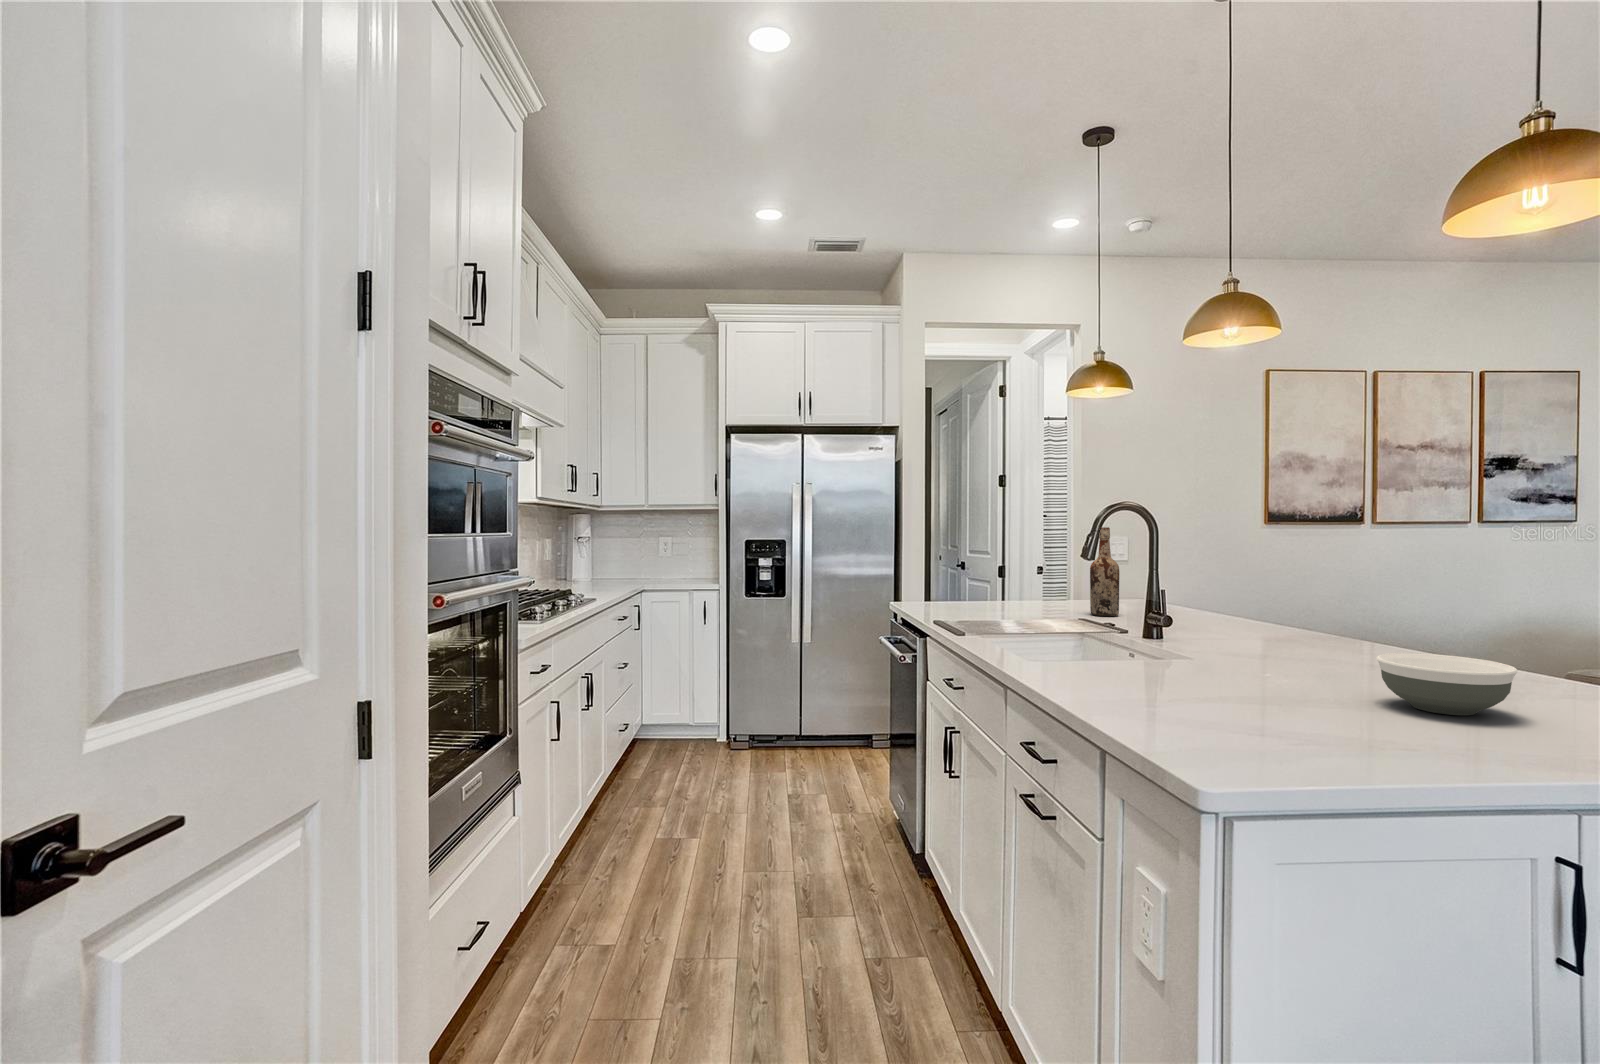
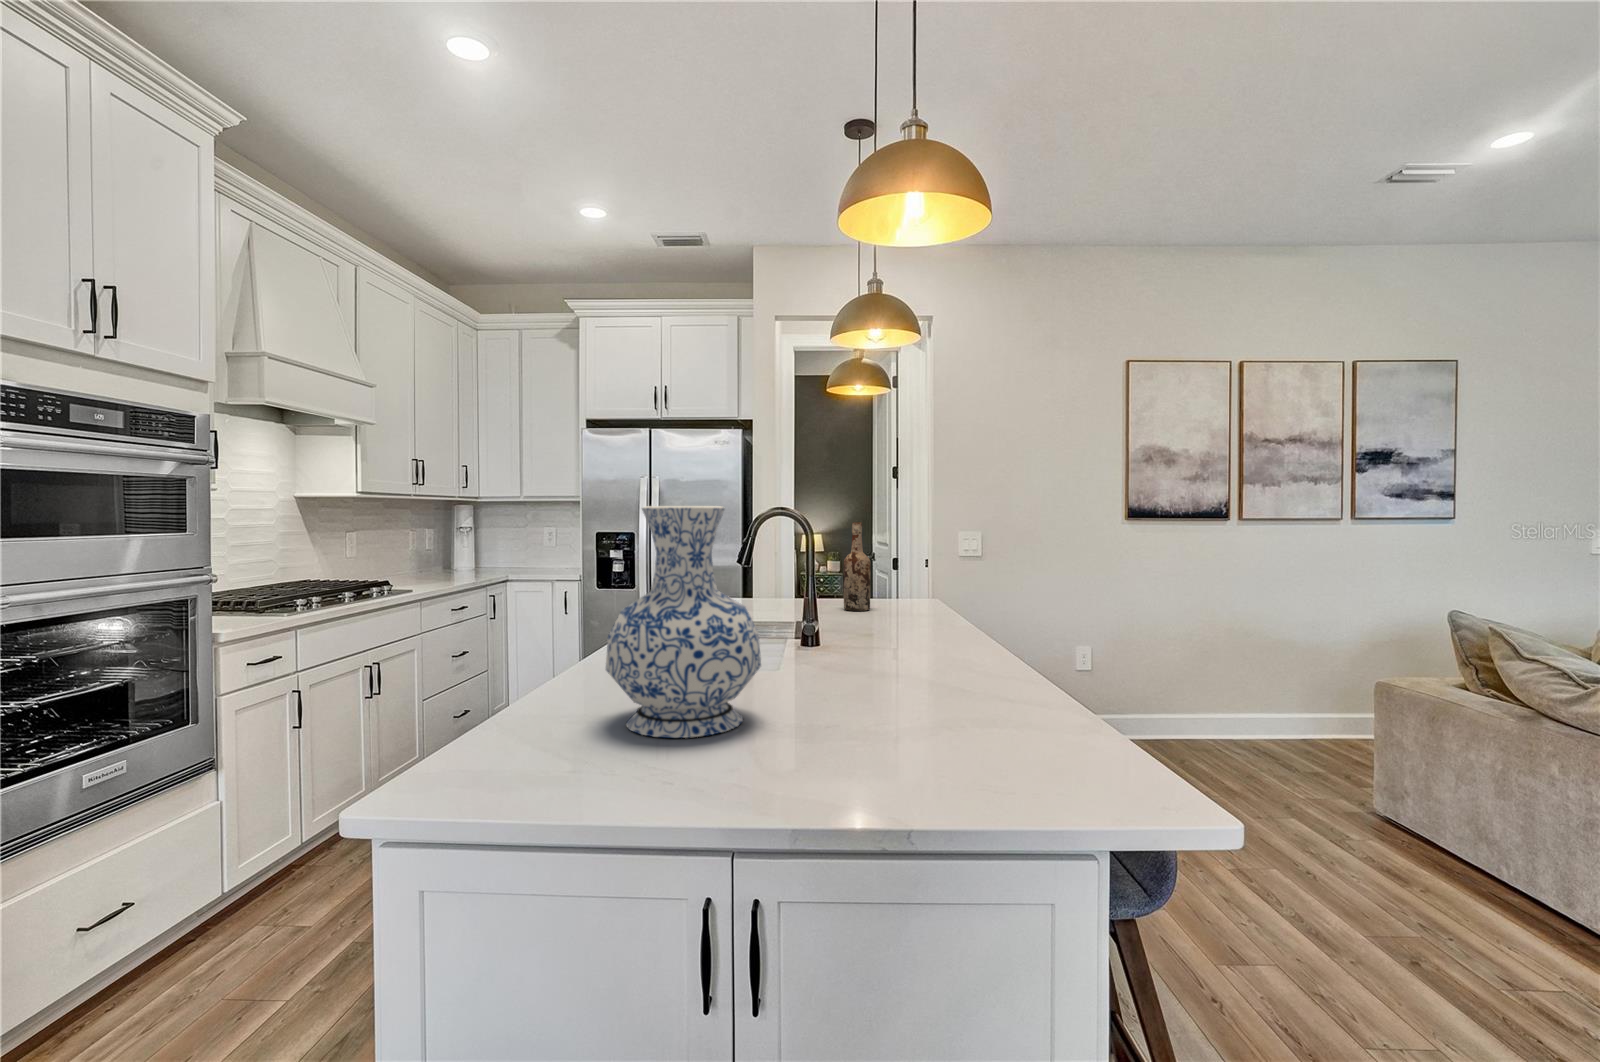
vase: none [1176,508,1364,749] -> present [606,506,761,738]
bowl: present [1376,653,1518,715] -> none [867,648,973,710]

